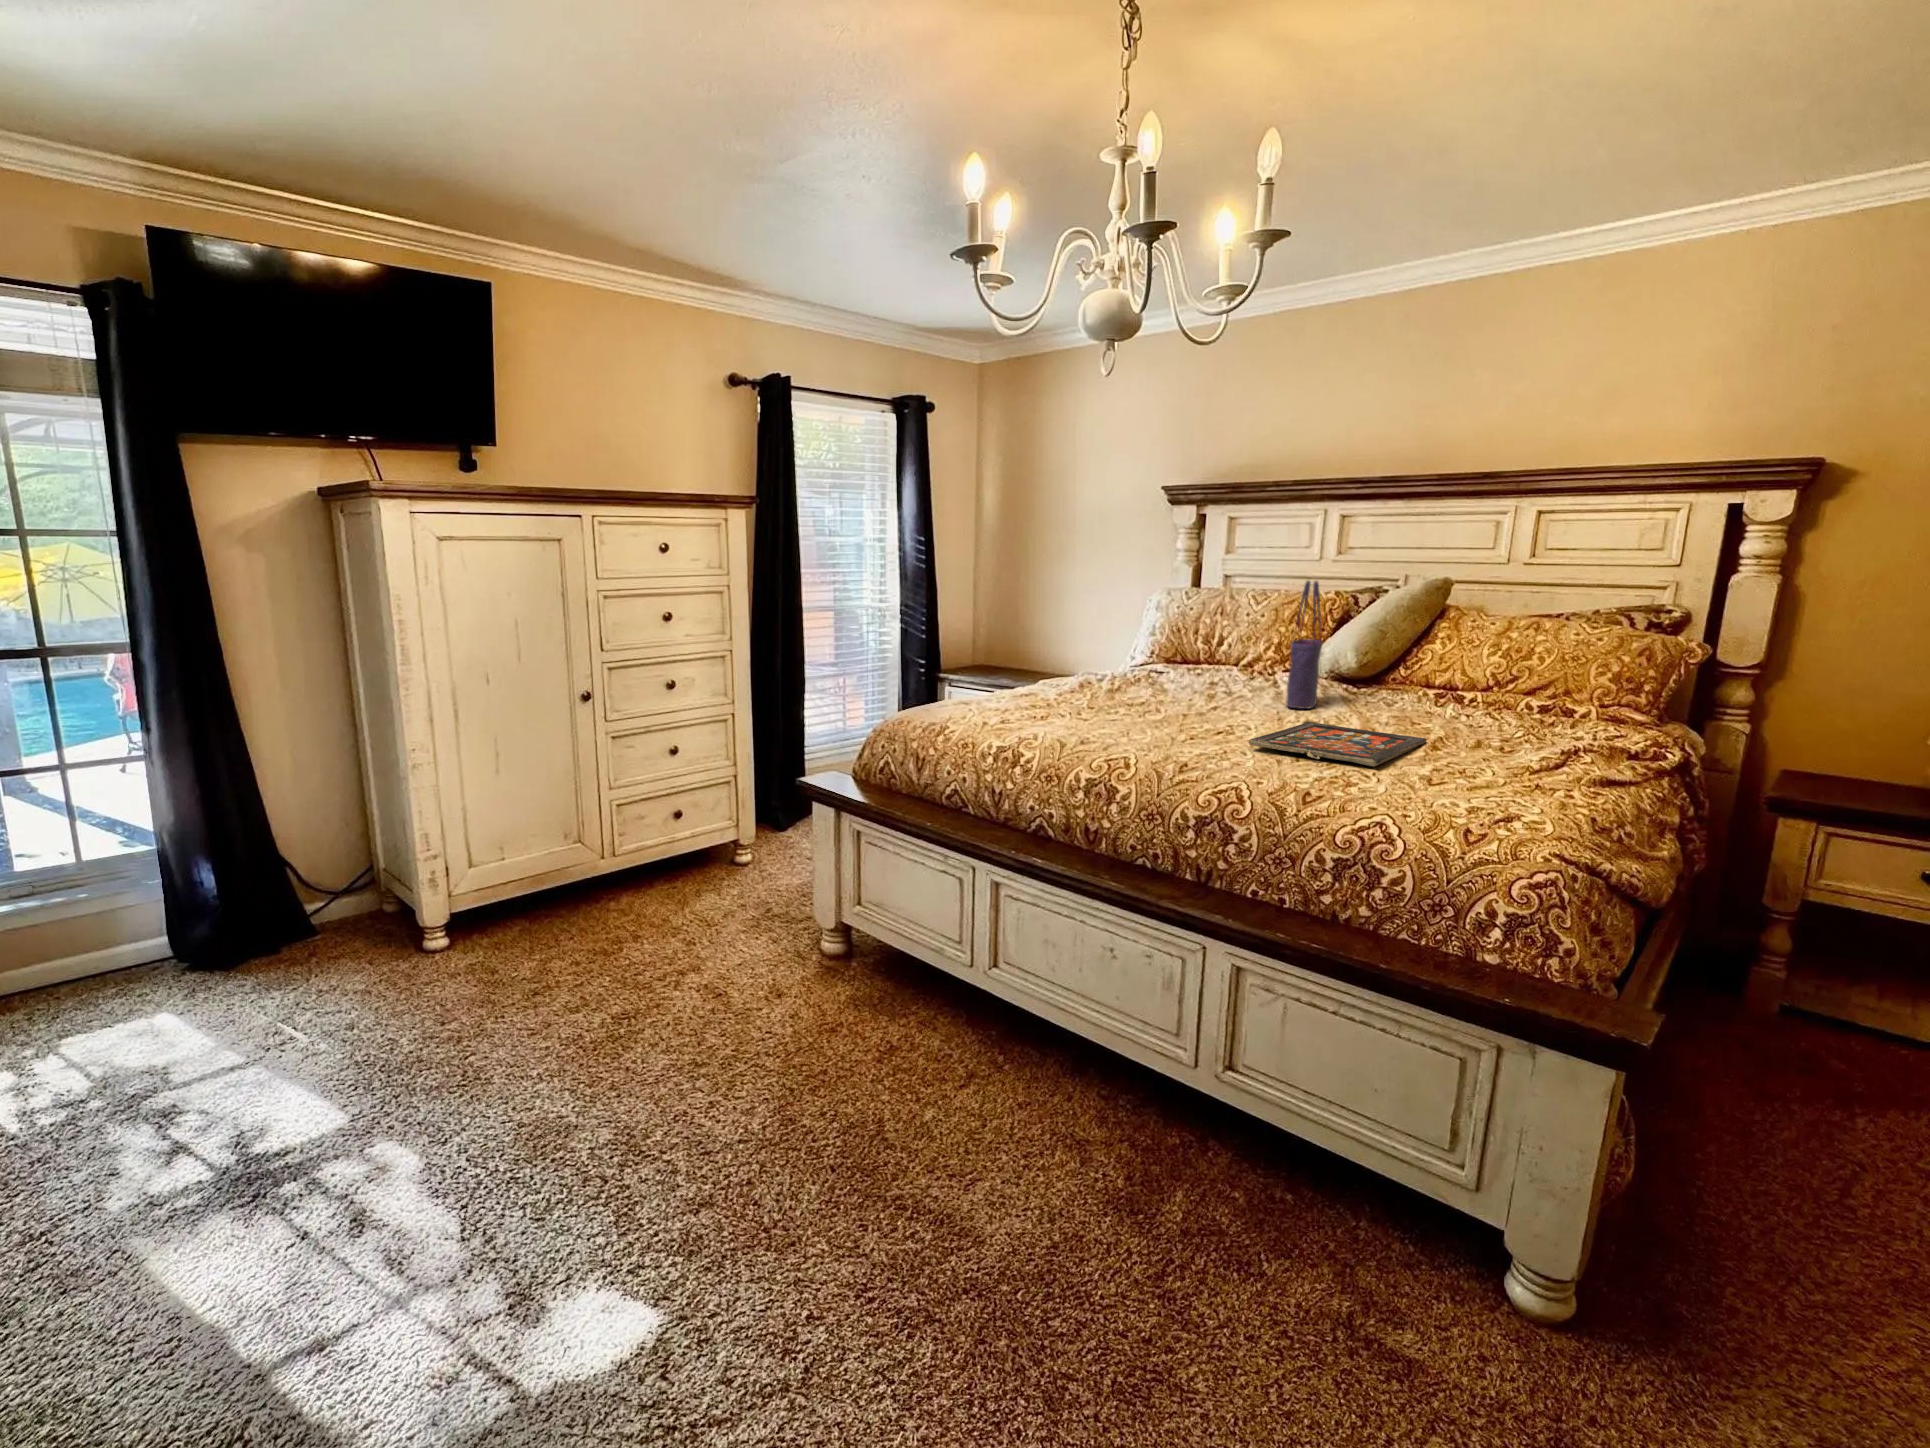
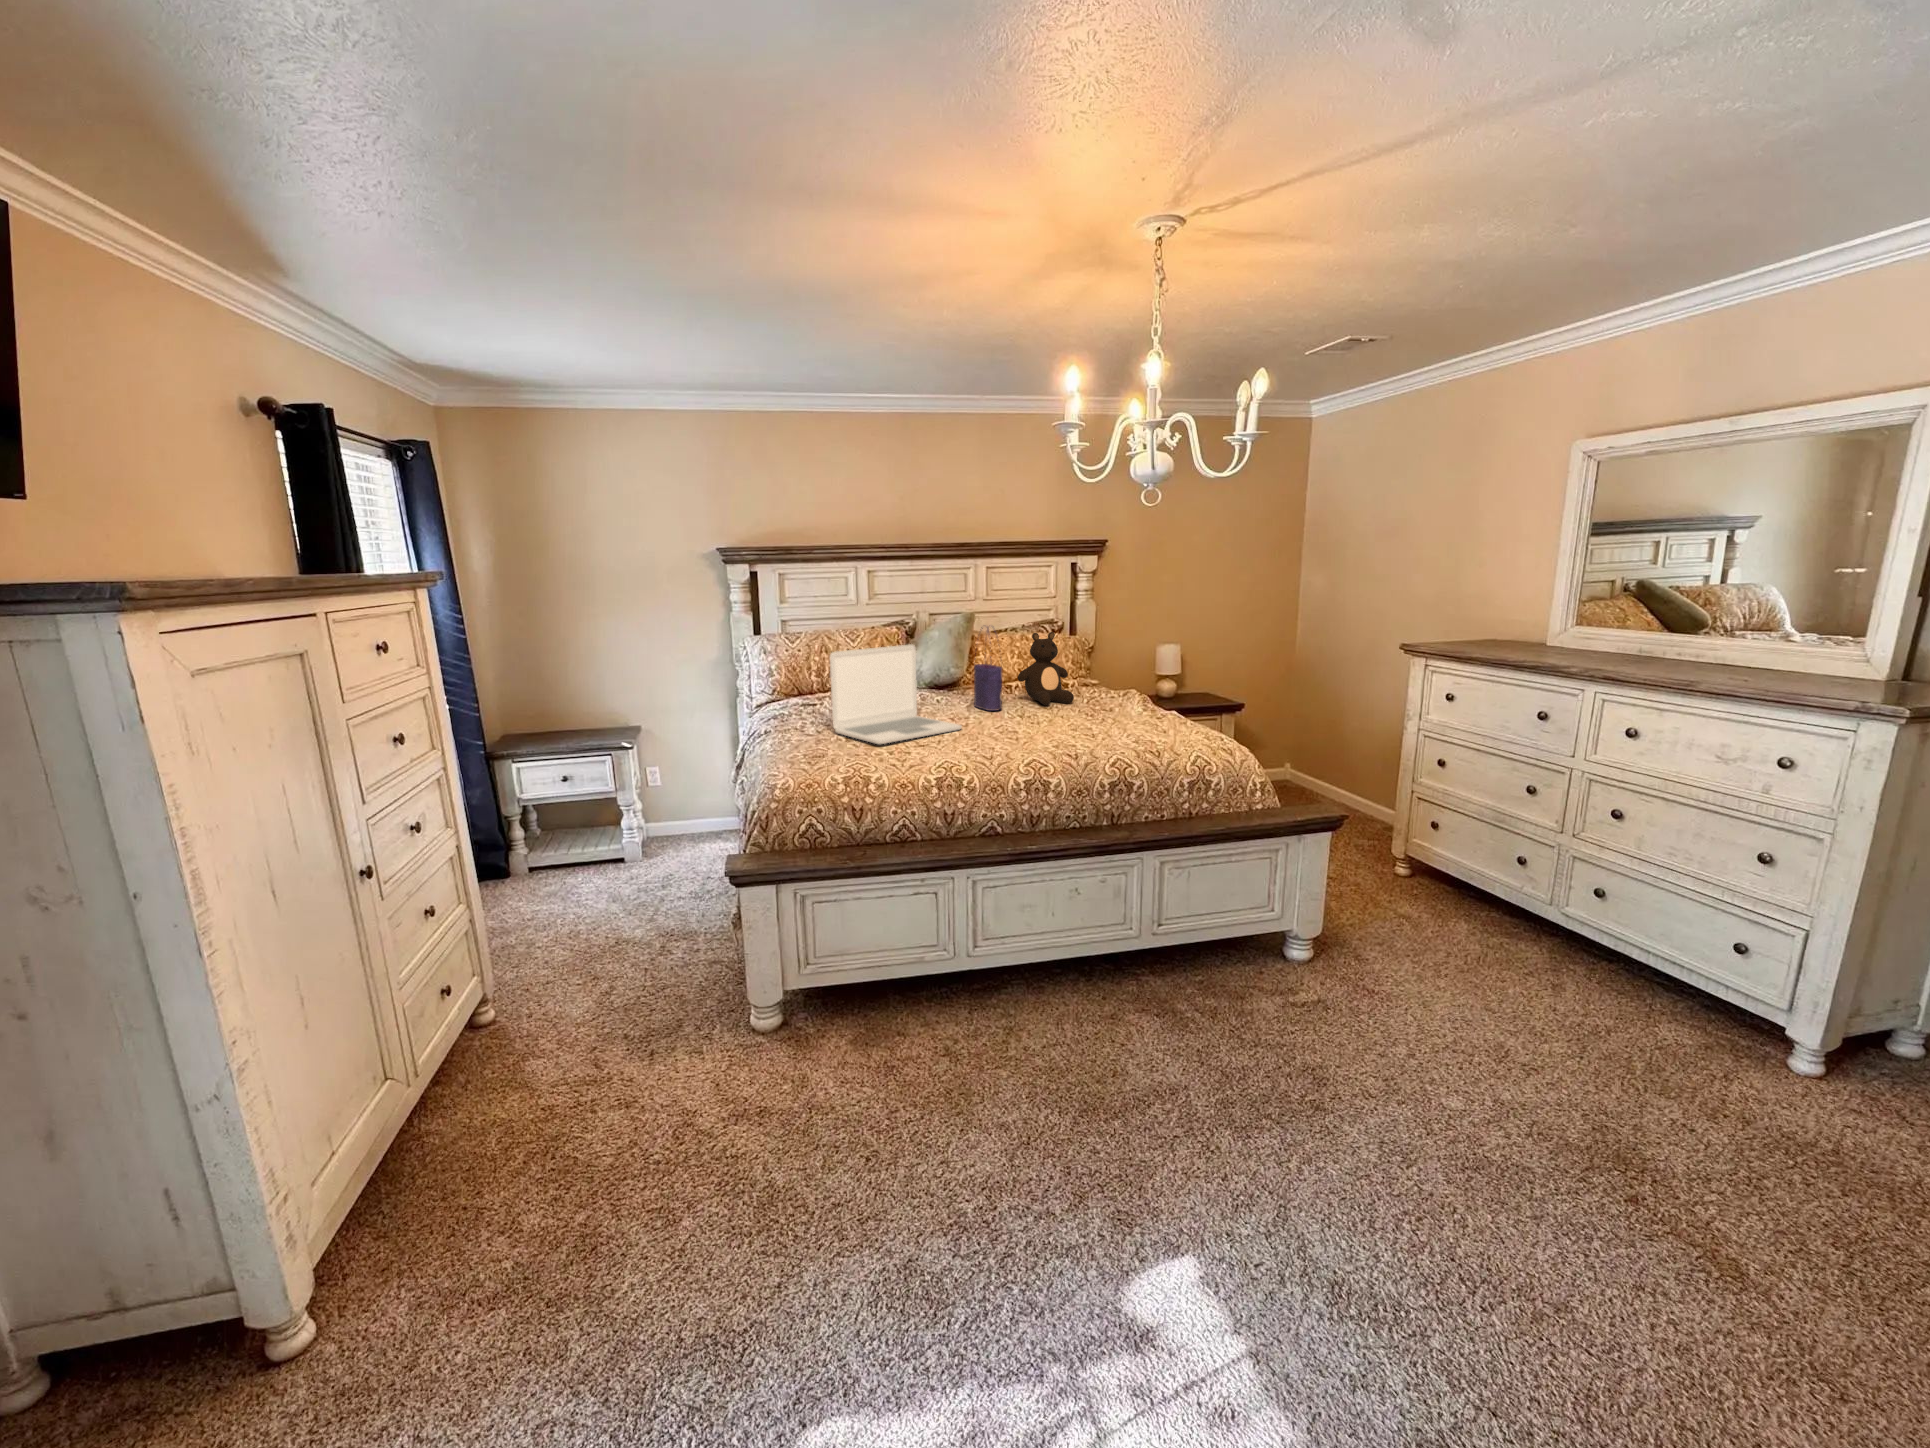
laptop: none [1035,595,1189,715] -> present [830,645,962,744]
teddy bear: none [1372,599,1478,721] -> present [1018,632,1074,705]
board game: present [1249,722,1426,766] -> none [1040,713,1143,735]

